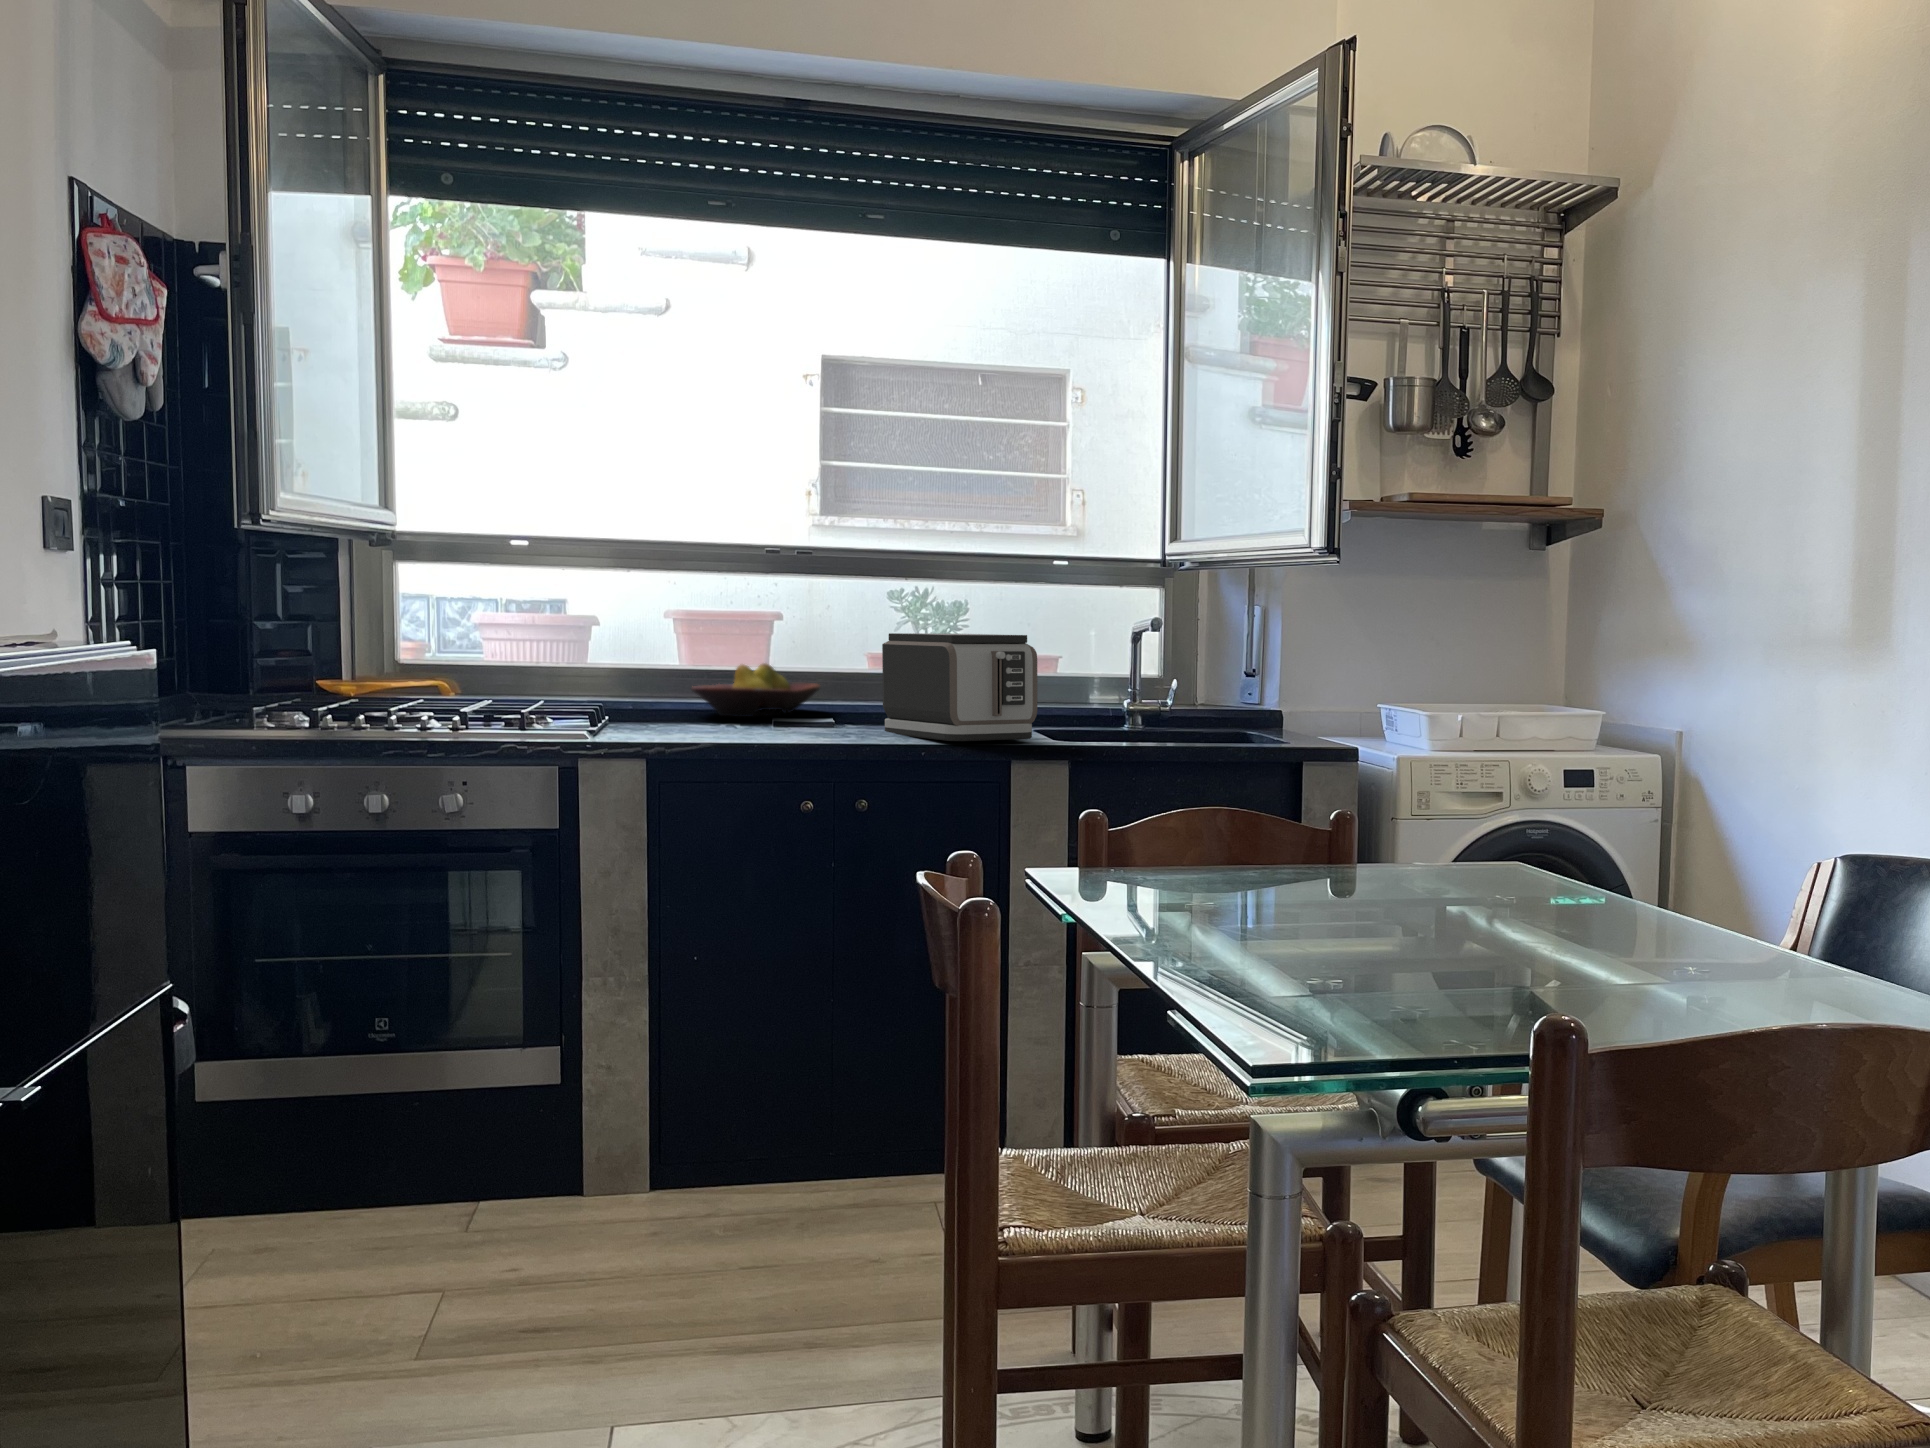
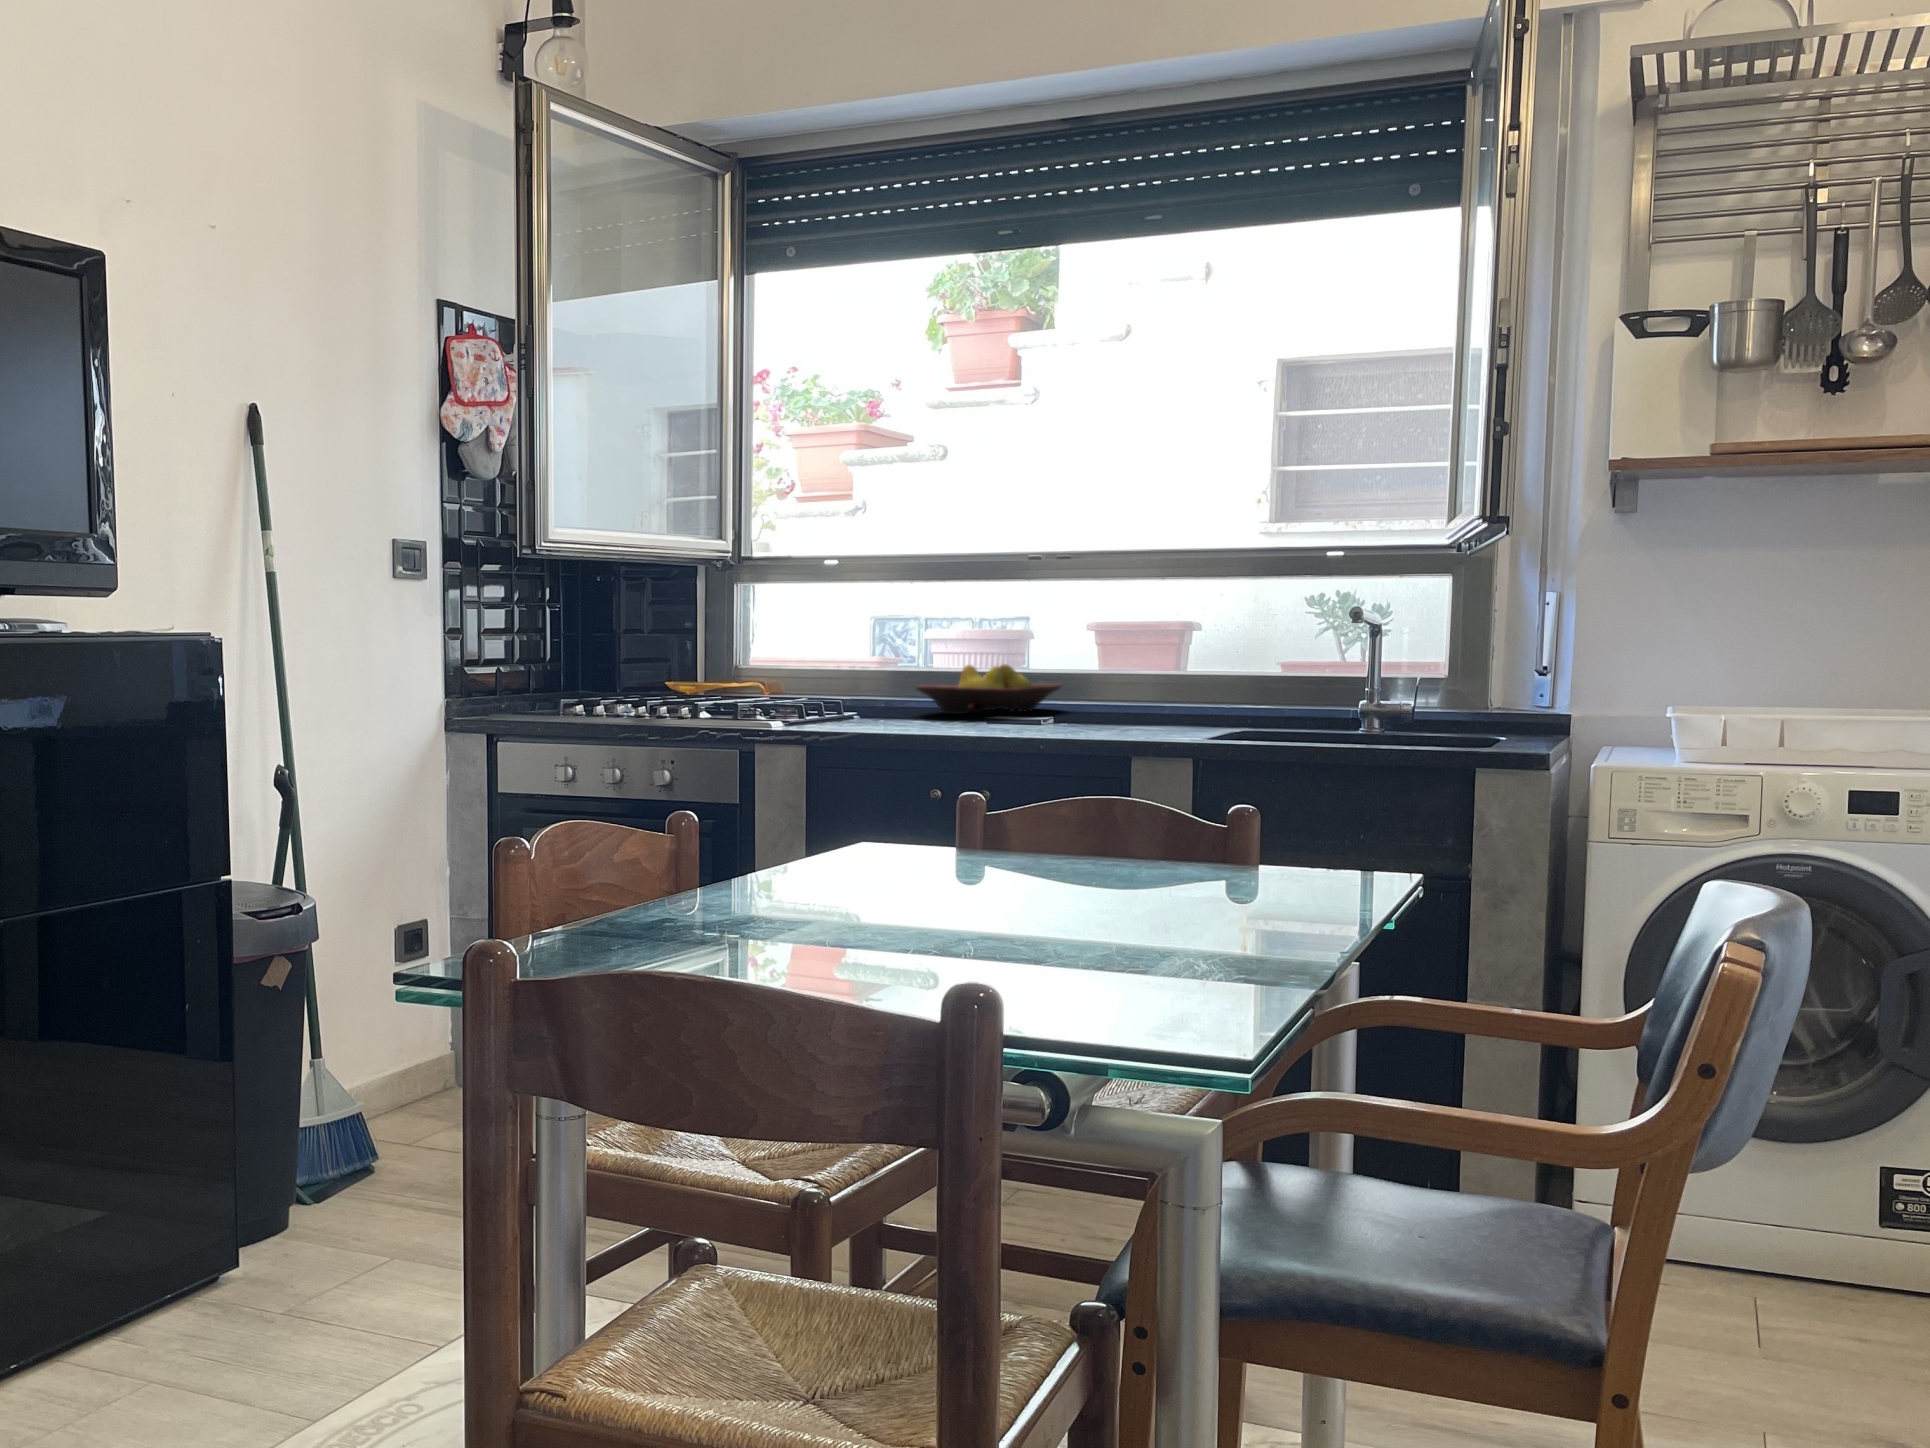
toaster: present [882,633,1038,741] -> none [1052,630,1167,738]

